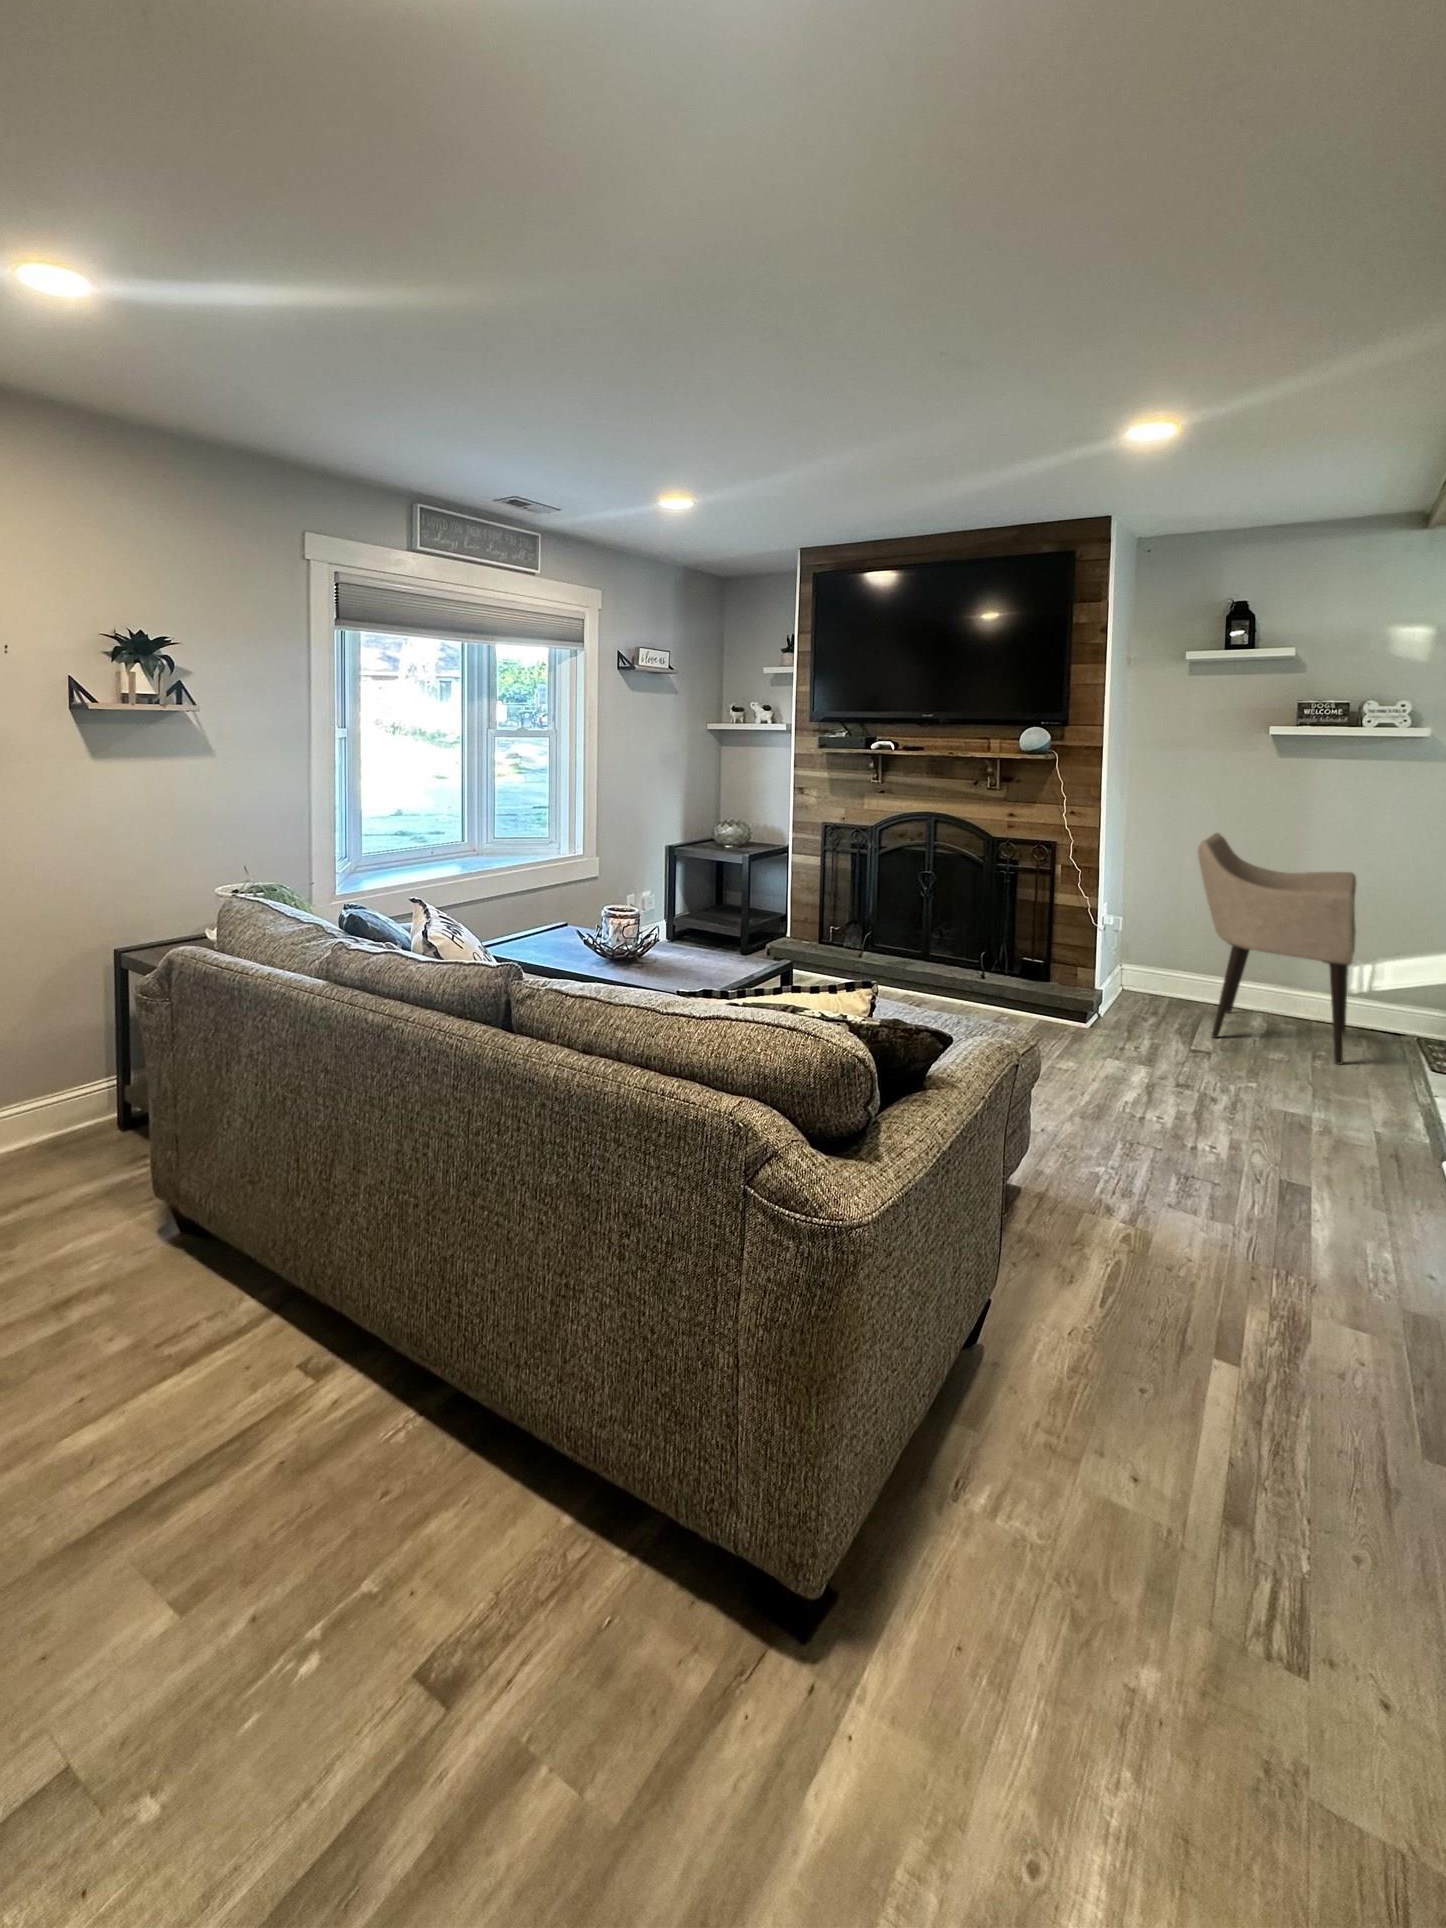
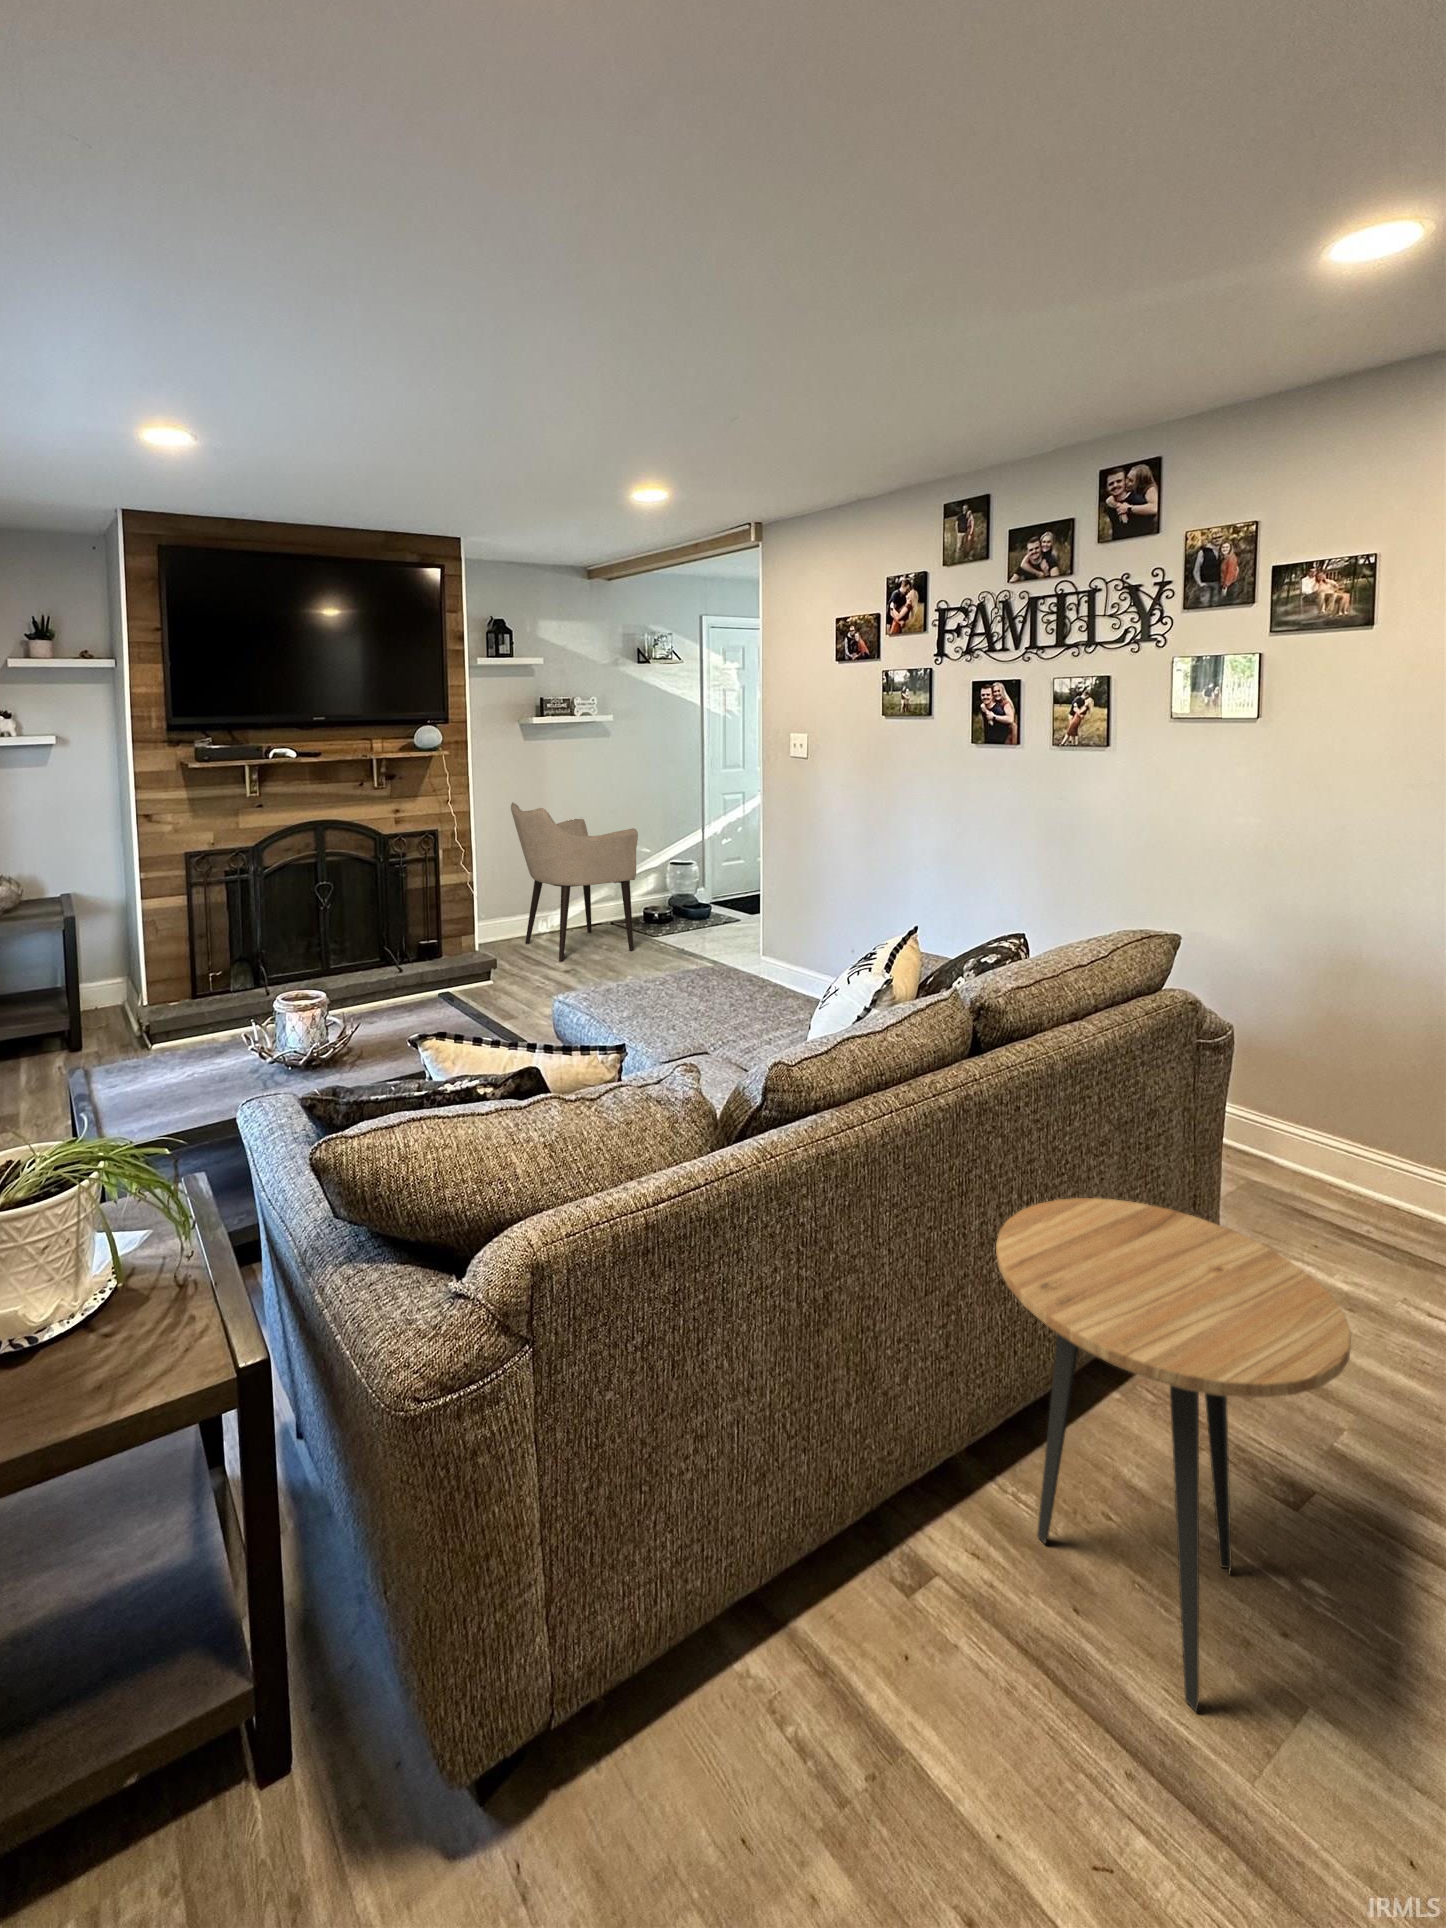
side table: none [133,1144,437,1589] -> present [996,1198,1351,1711]

